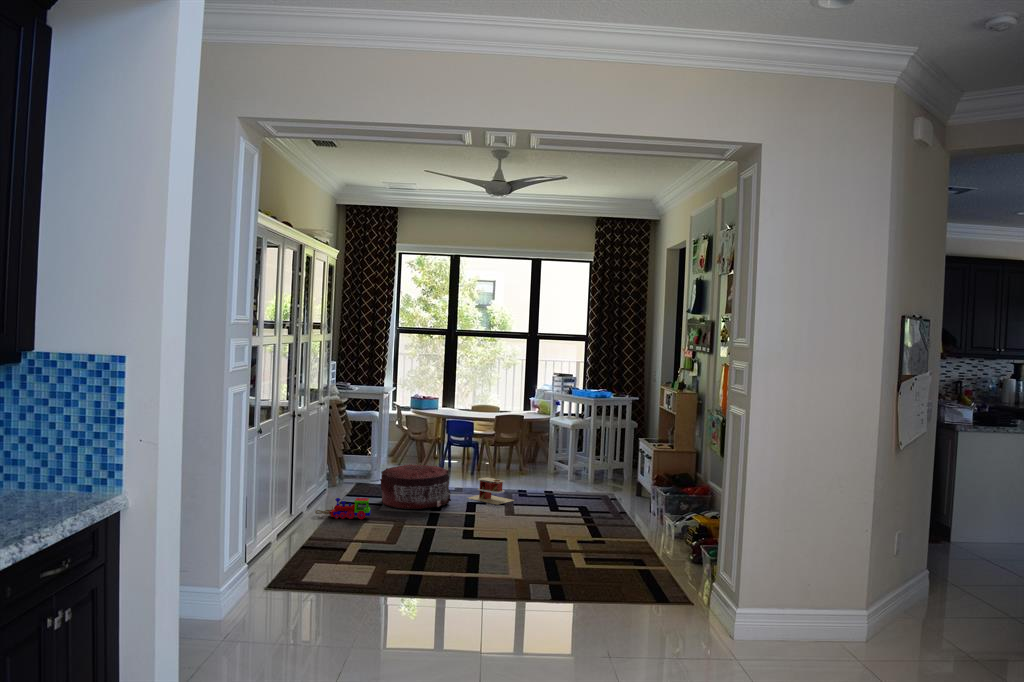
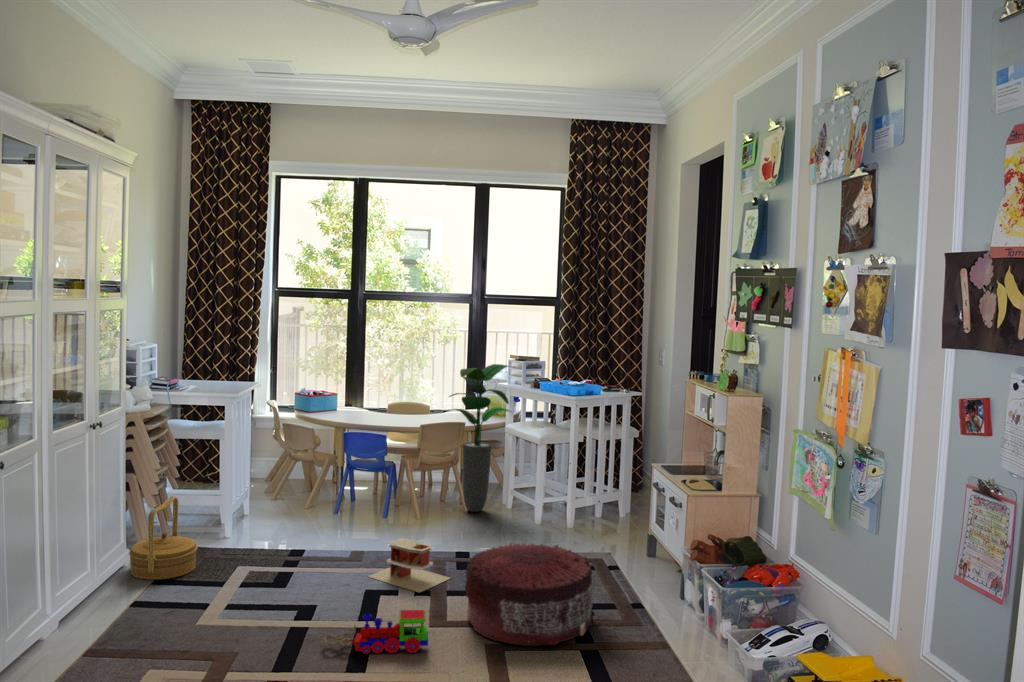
potted plant: none [511,378,555,475] -> present [449,364,511,512]
basket: none [331,450,368,495] -> present [129,496,198,580]
pouf: present [380,464,451,509] -> present [465,543,595,646]
toy train: present [315,498,371,519] -> present [324,610,428,654]

